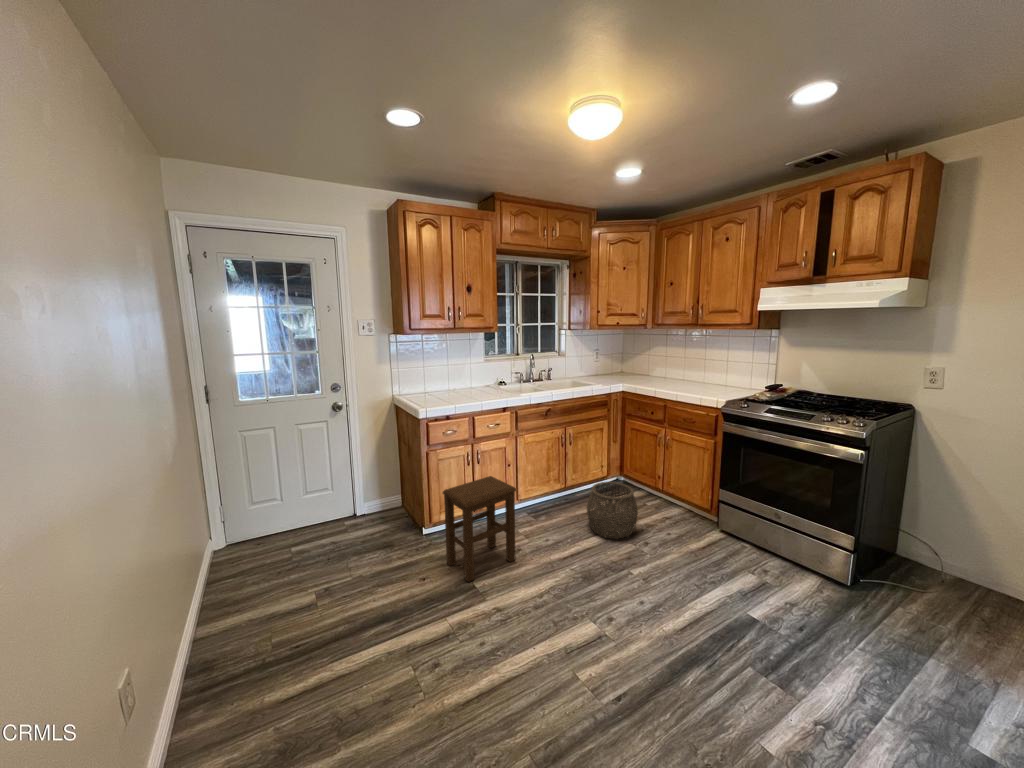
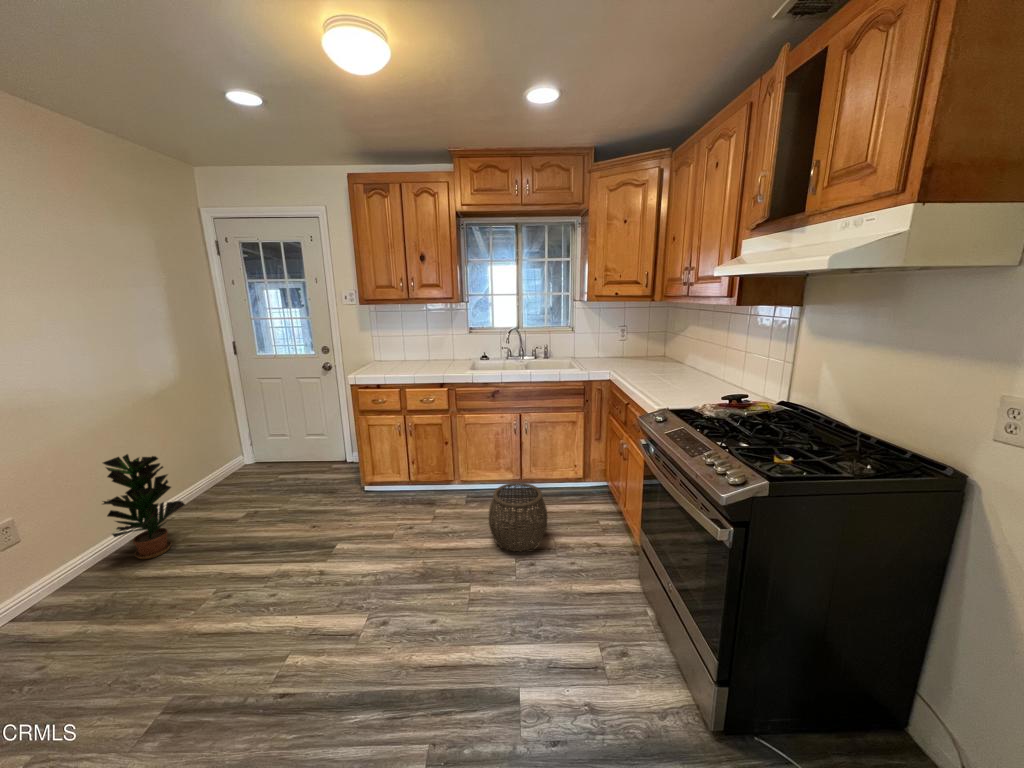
stool: present [443,476,516,582] -> none [325,449,398,542]
potted plant: none [176,536,287,689] -> present [103,454,185,559]

